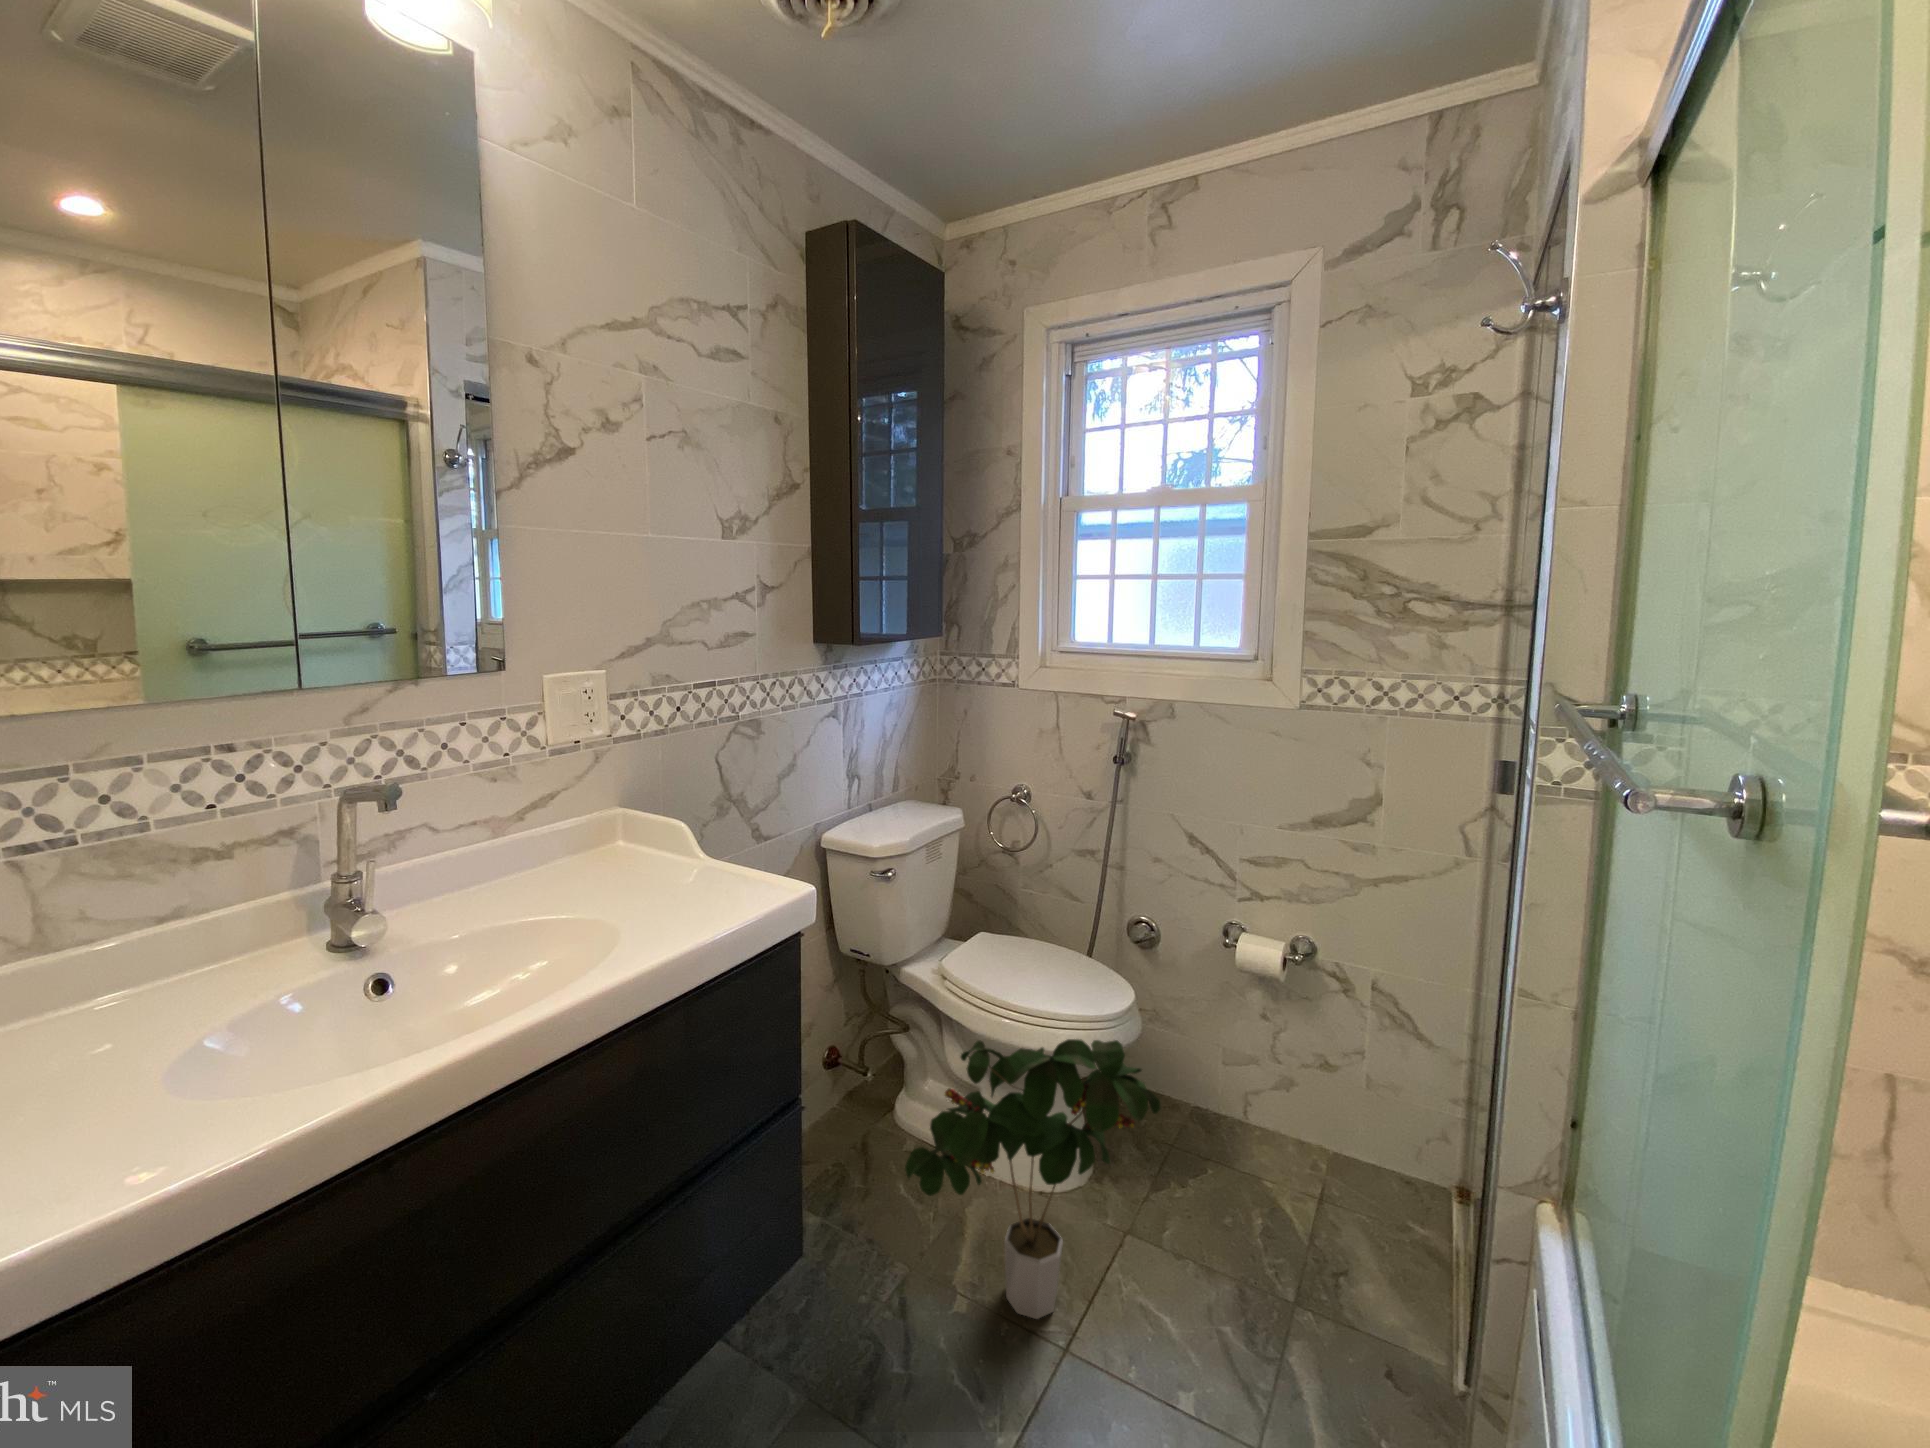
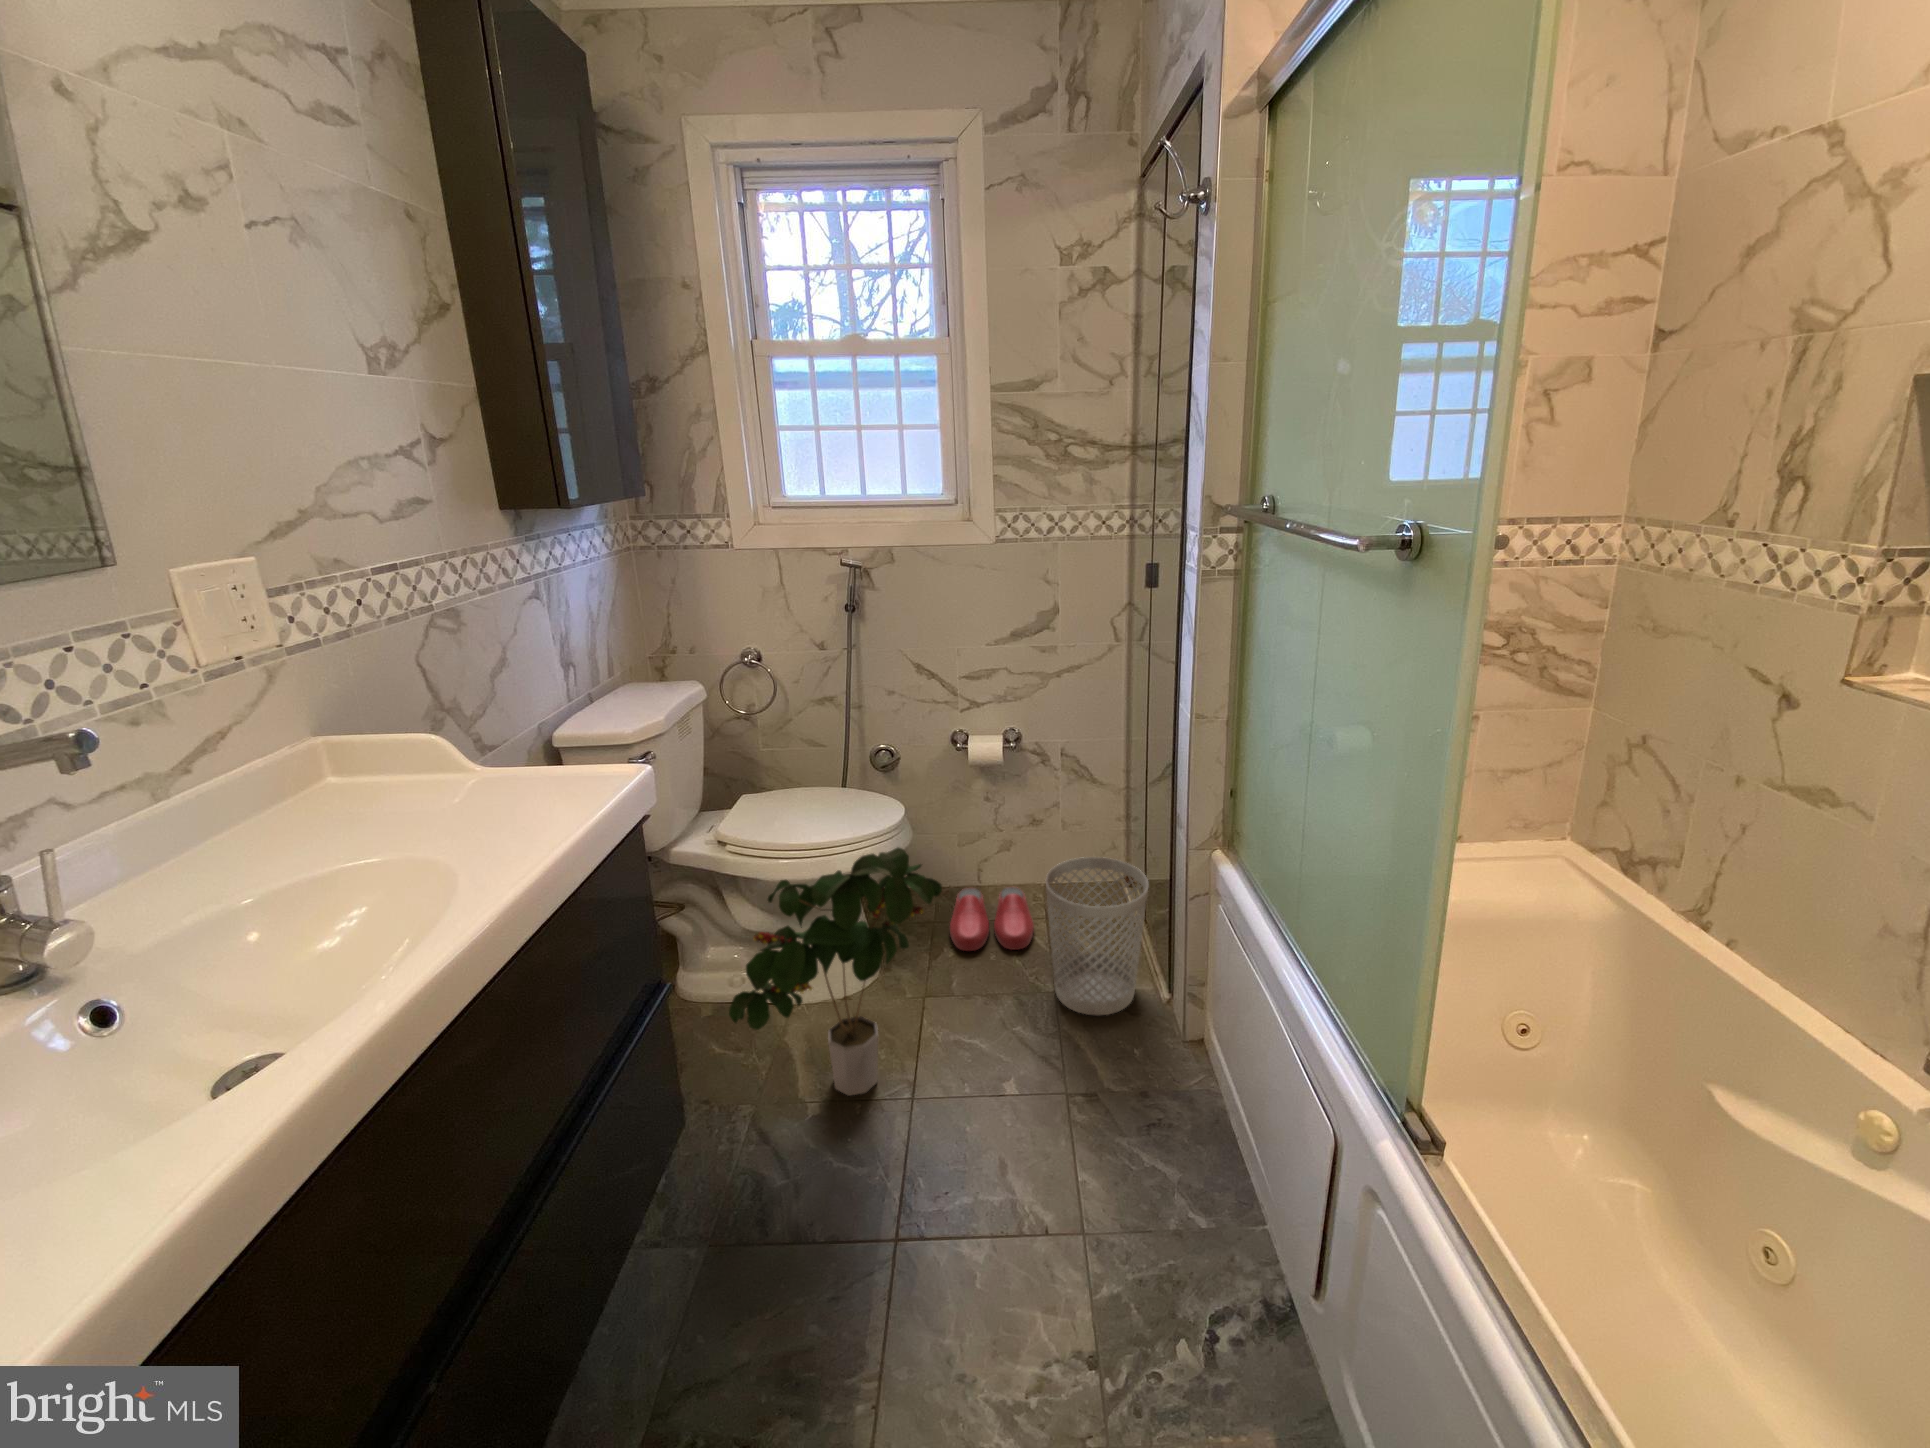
slippers: none [1191,1107,1301,1213] -> present [950,887,1034,951]
wastebasket: none [1306,1121,1461,1363] -> present [1046,857,1148,1015]

